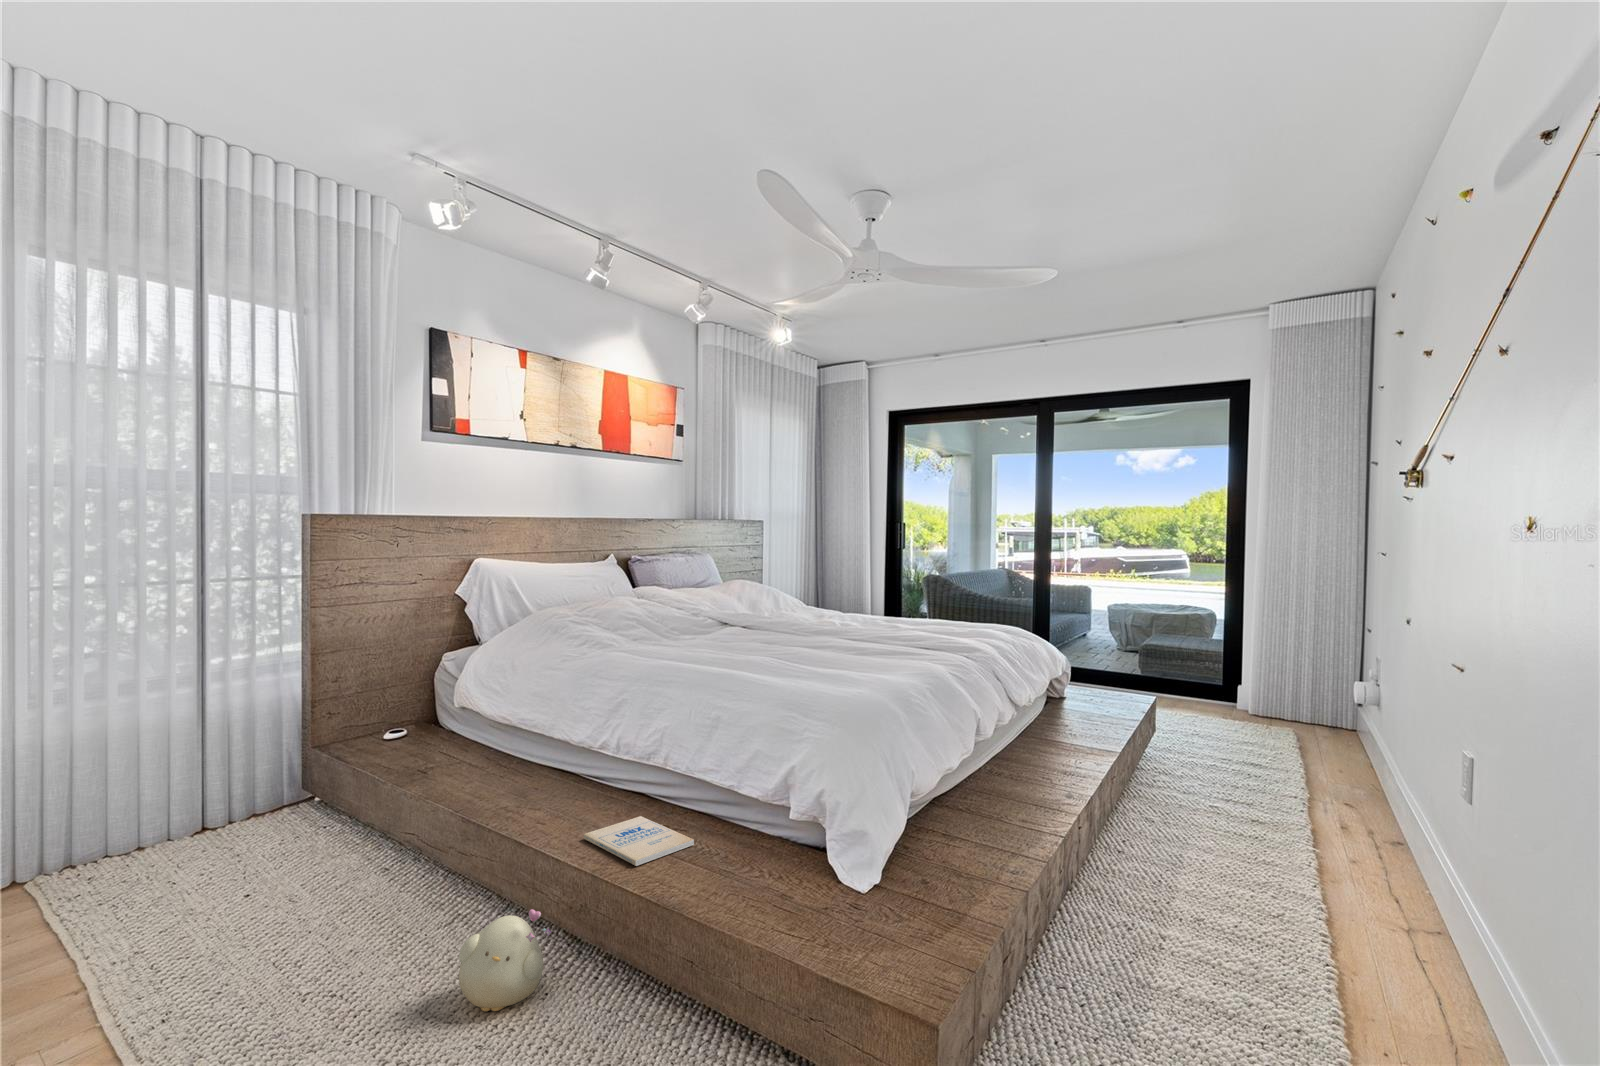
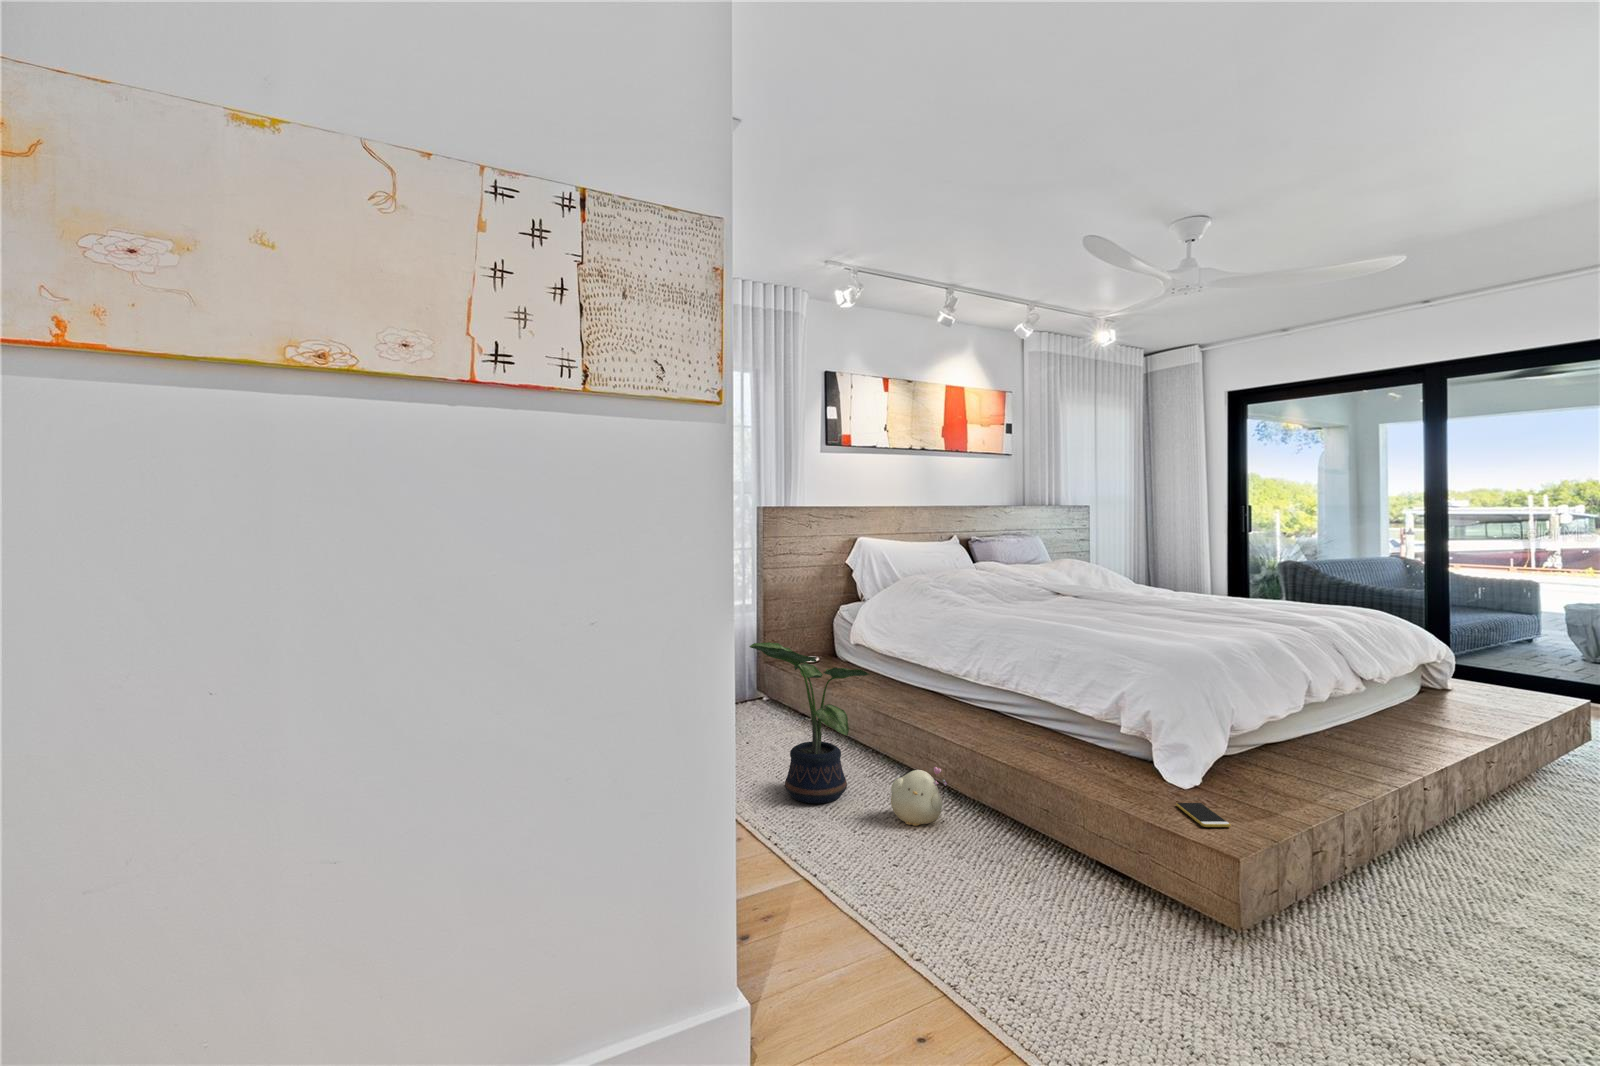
potted plant: none [194,732,440,1000] -> present [749,642,869,803]
book: present [584,816,694,866] -> none [962,724,1042,751]
smartphone: none [865,923,934,970] -> present [1176,803,1230,827]

